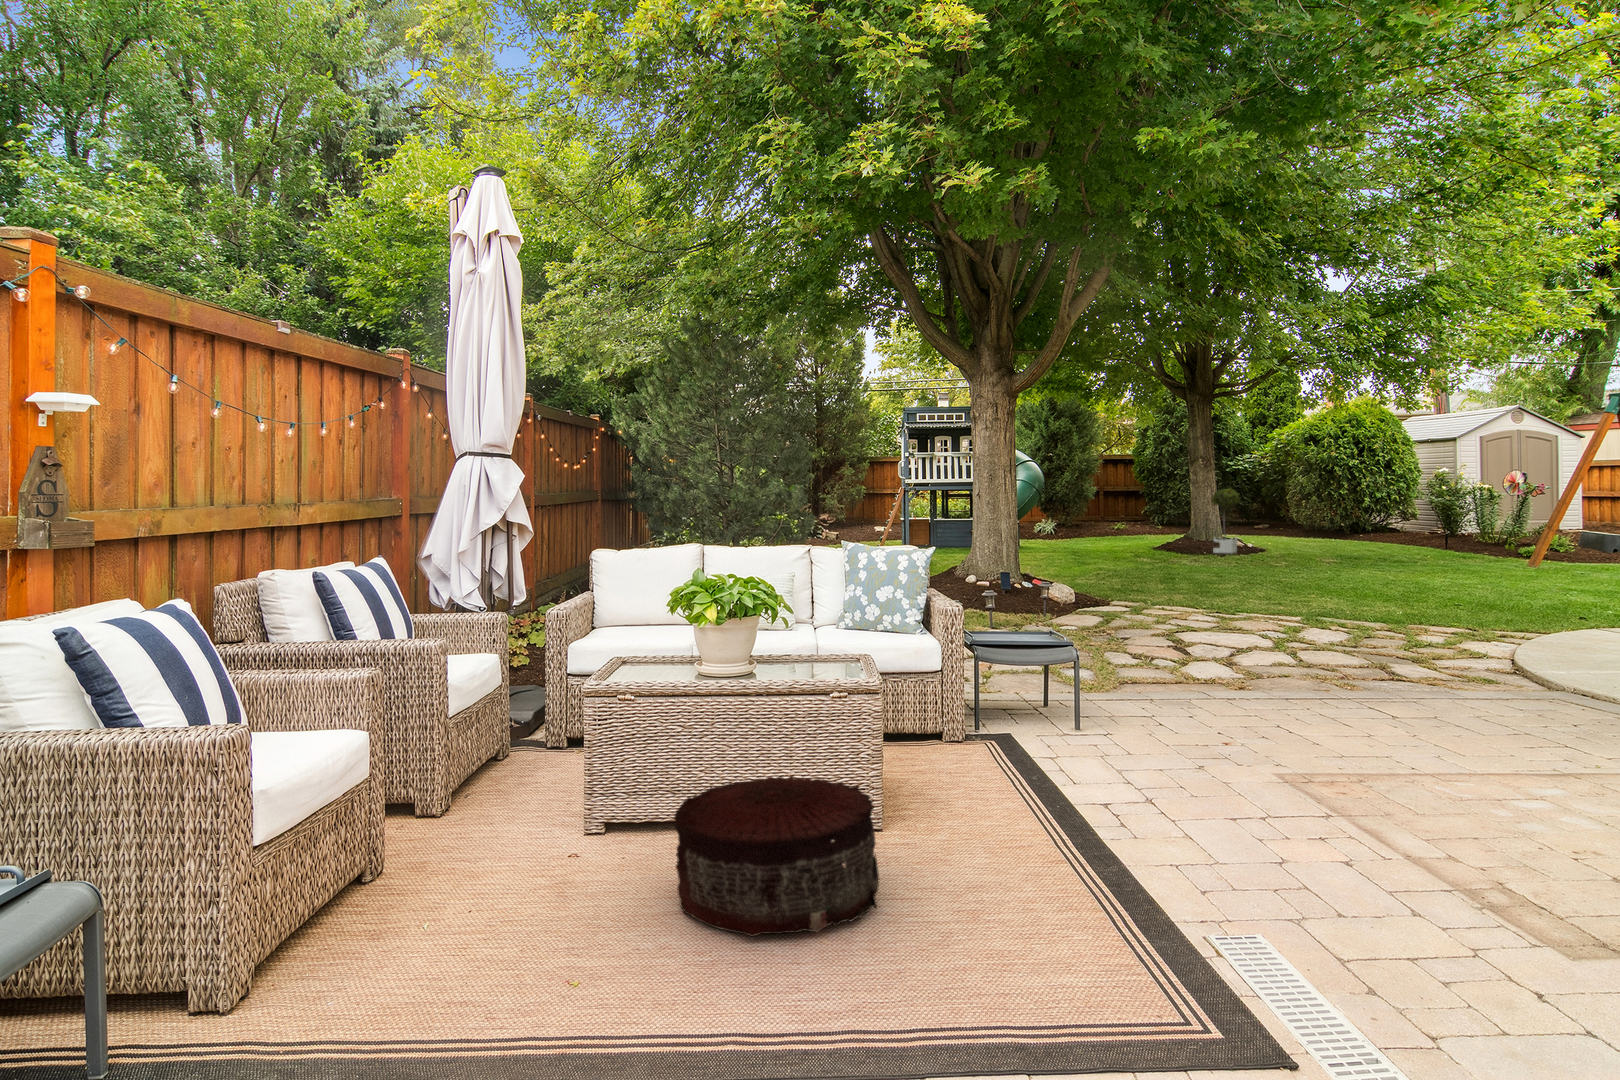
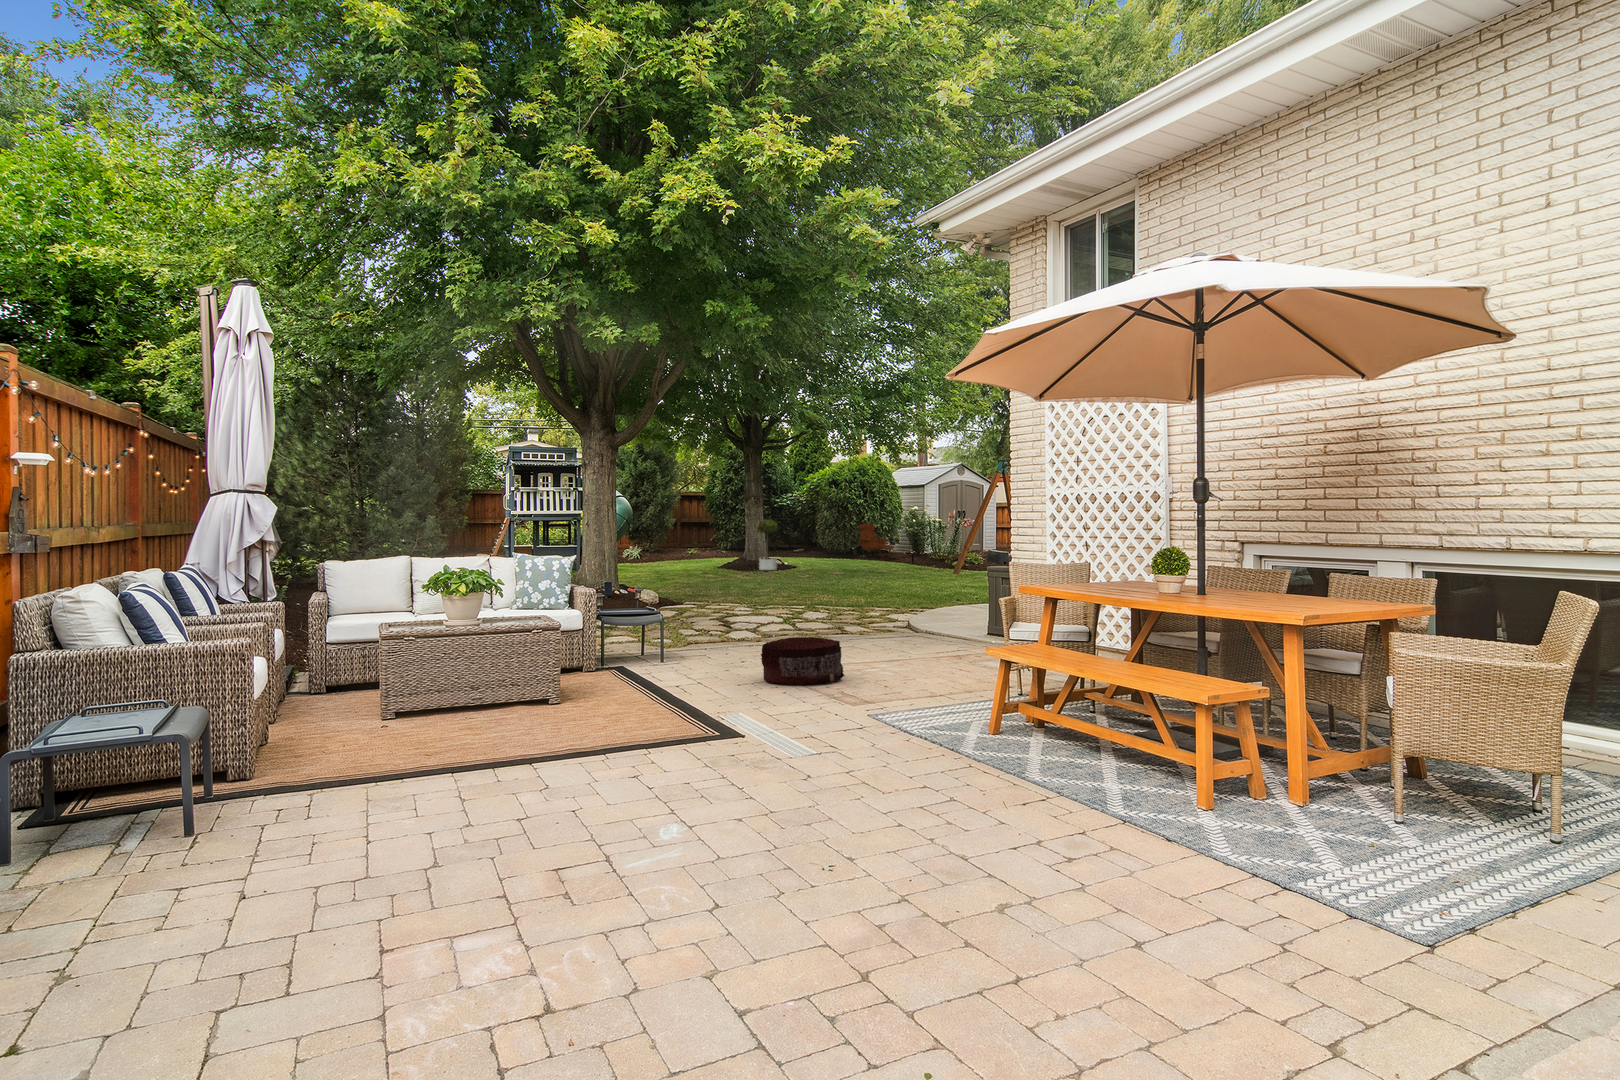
lounge chair: none [1349,493,1405,540] -> present [859,524,894,559]
pouf: present [674,775,880,936] -> present [761,637,845,684]

